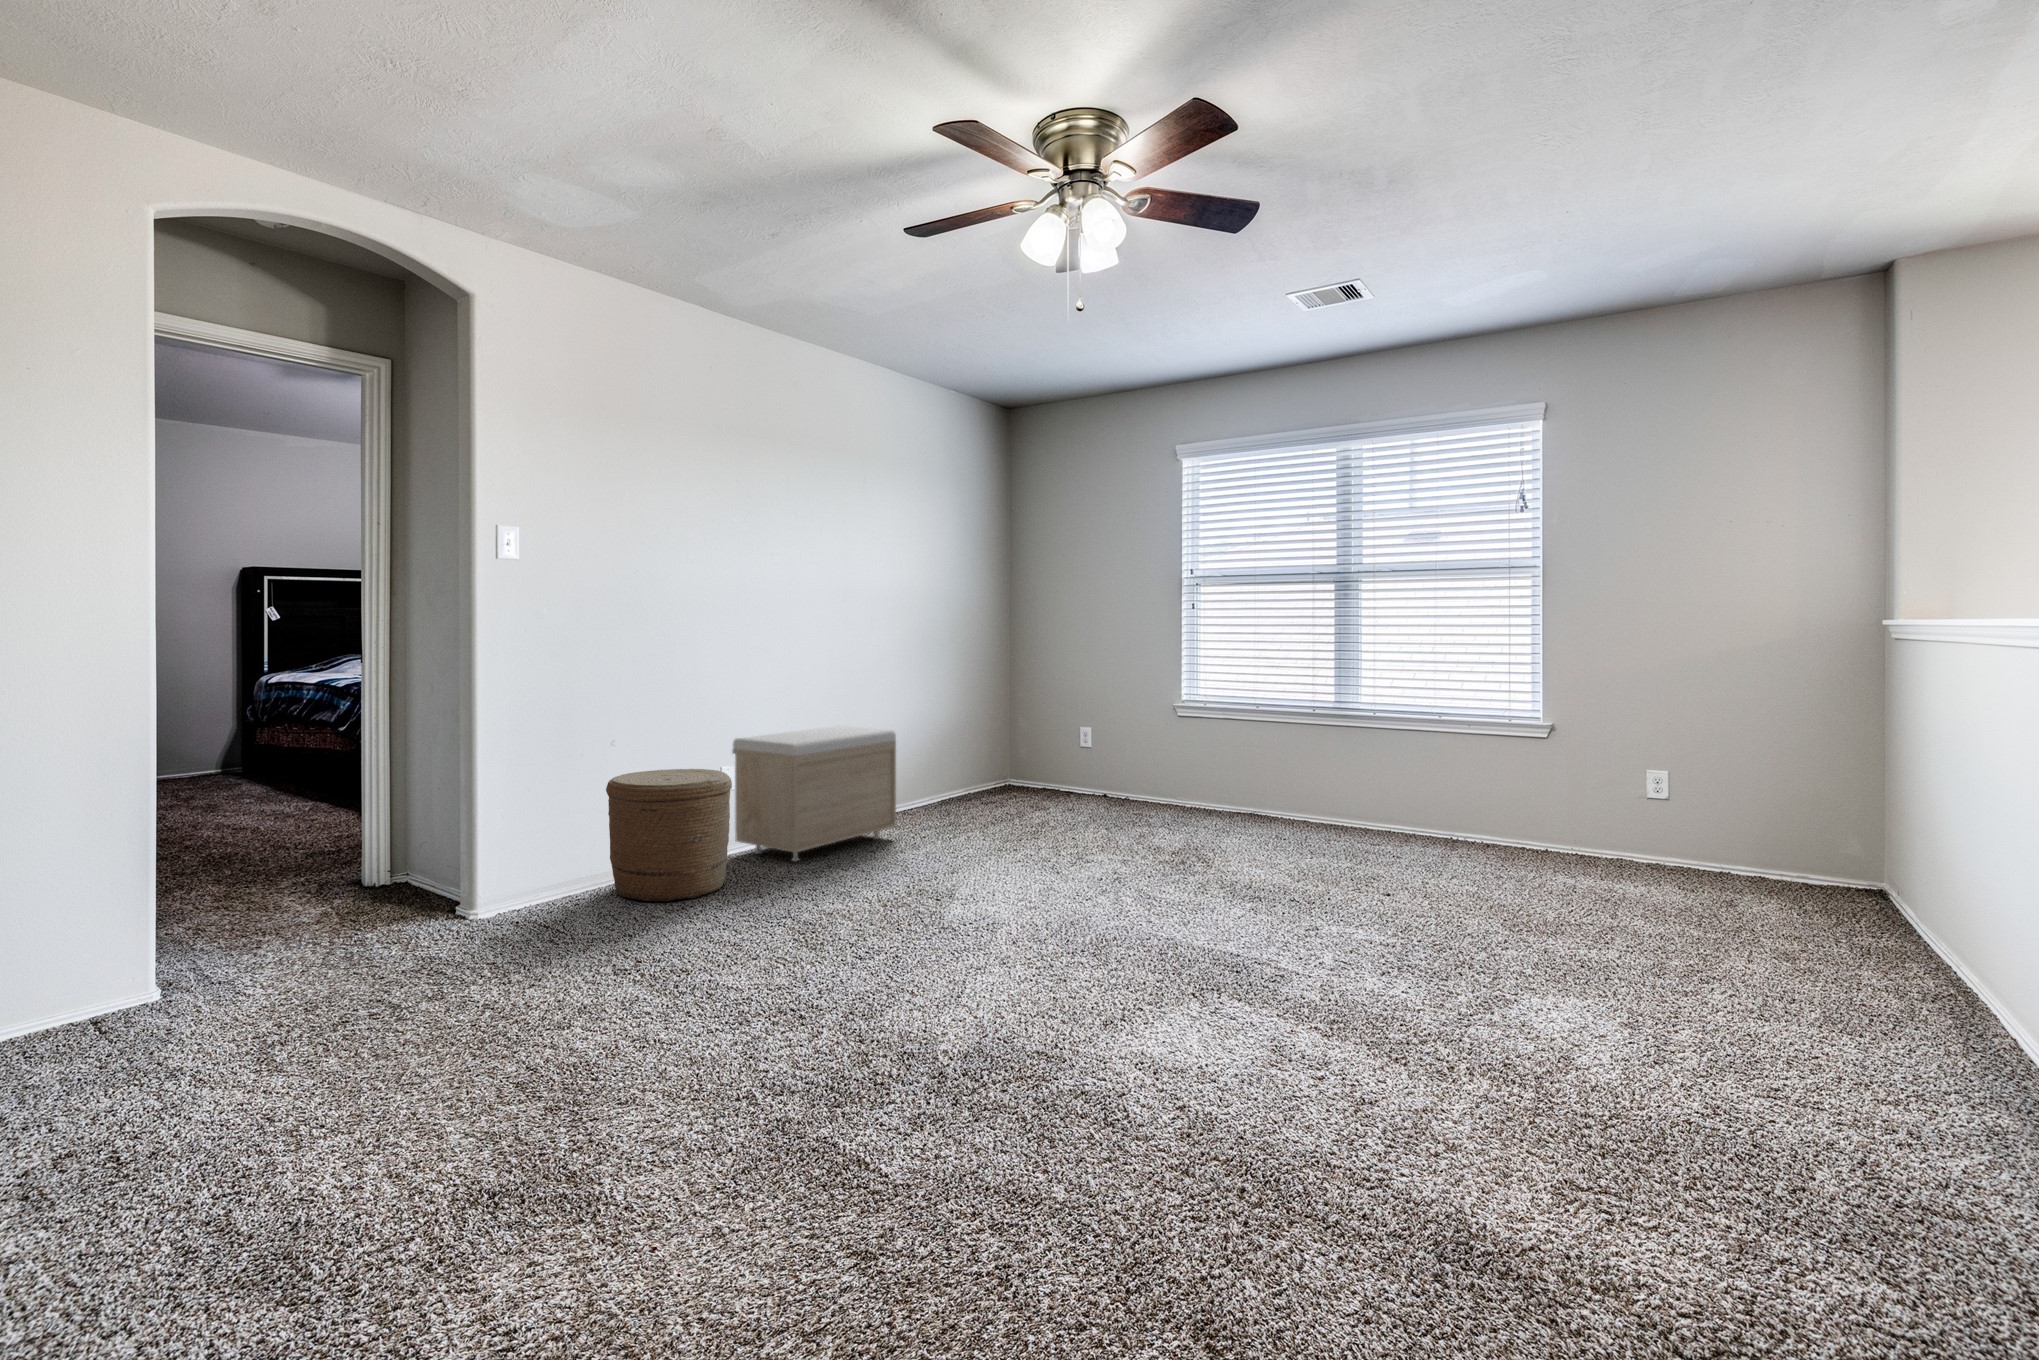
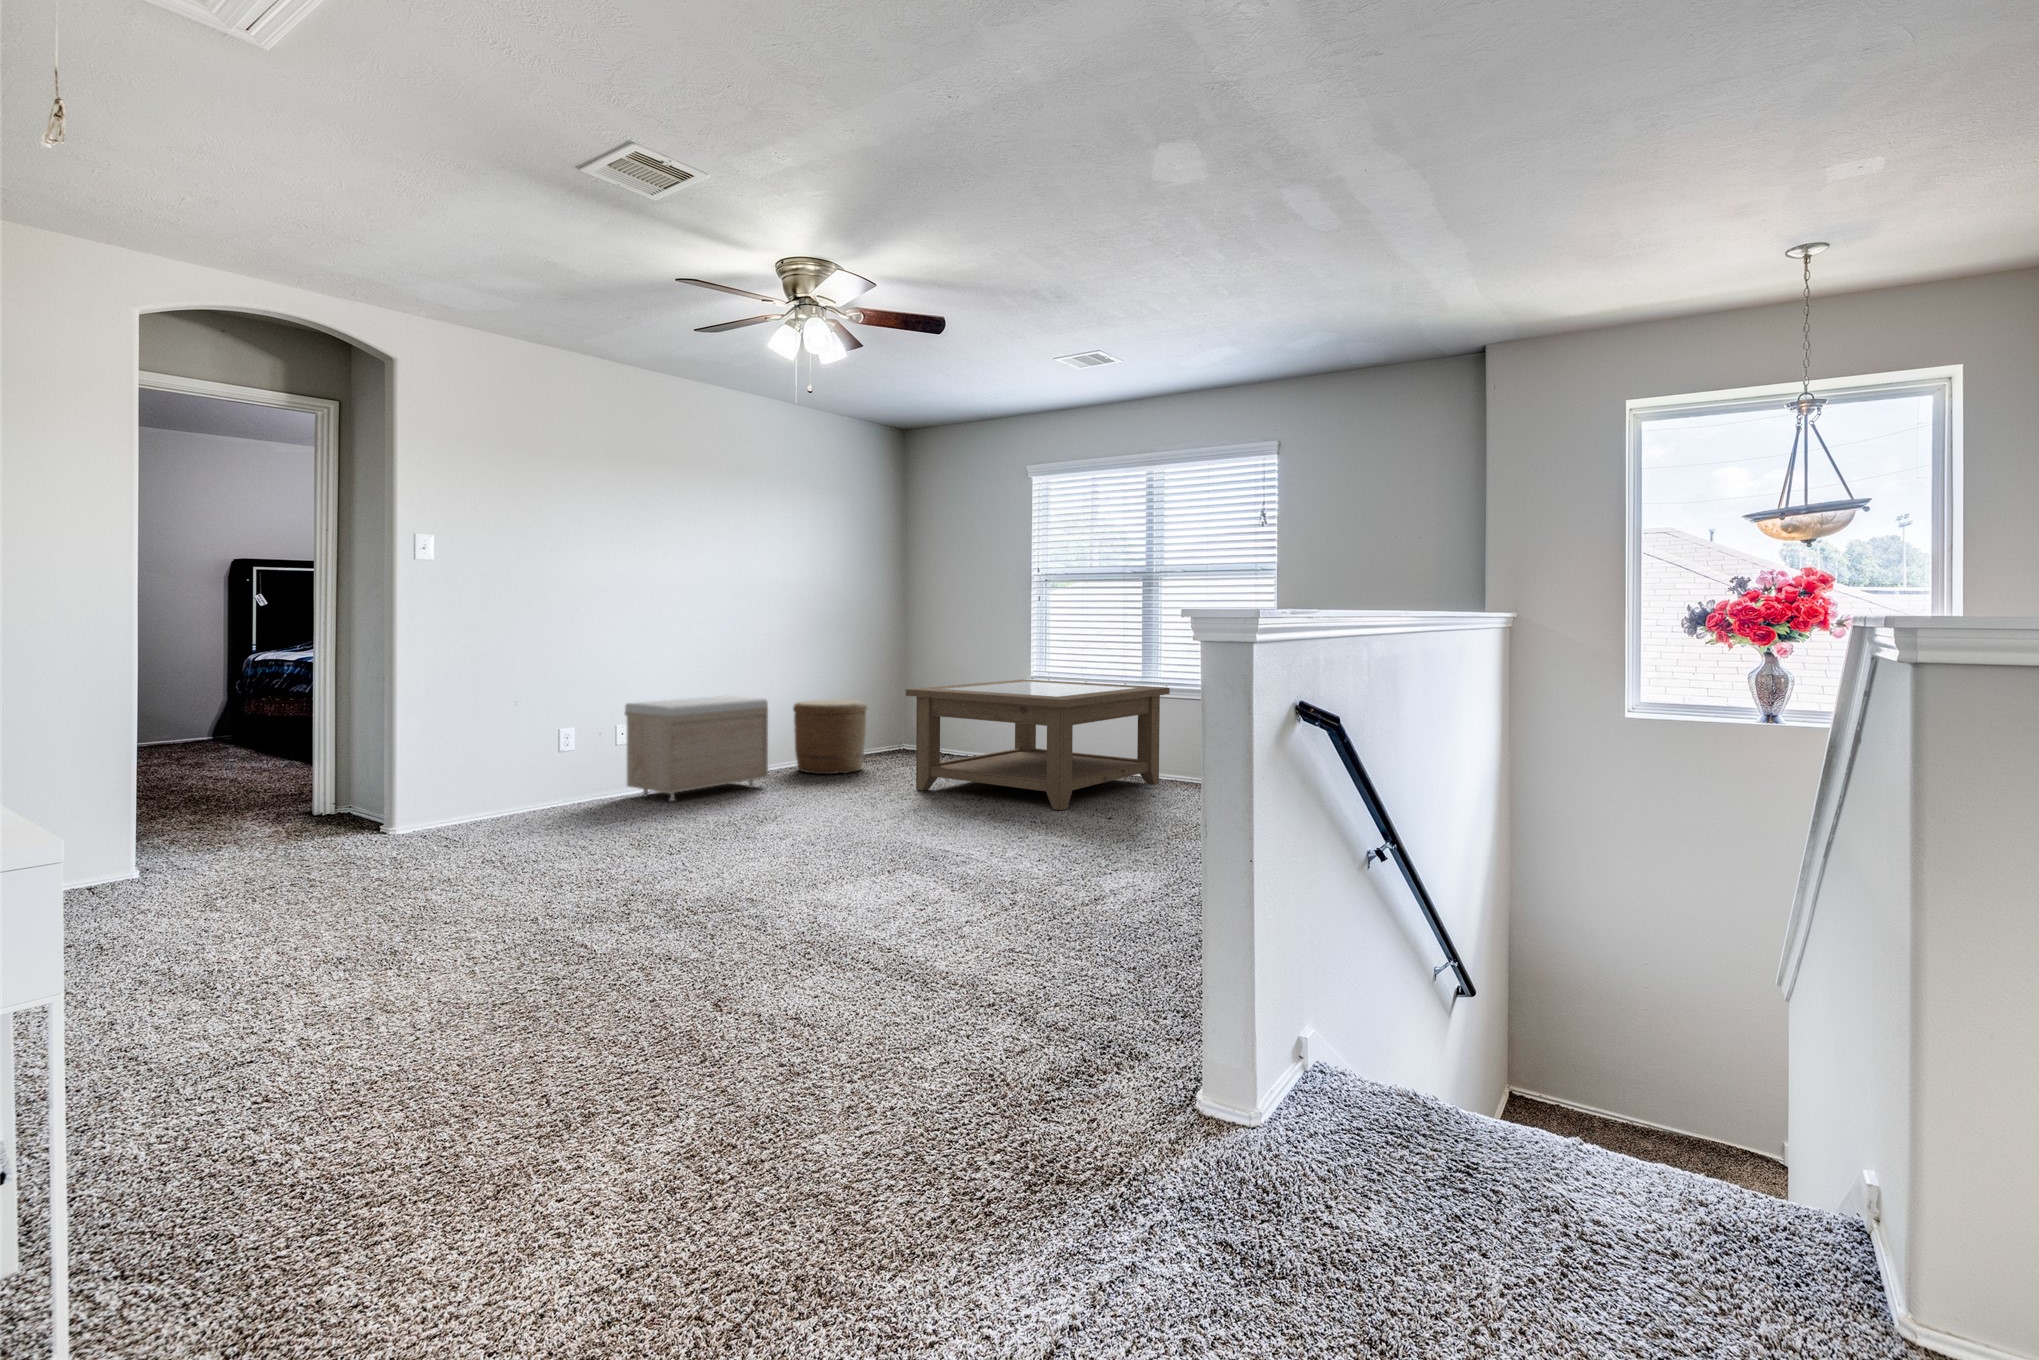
coffee table: none [1069,702,1380,875] -> present [906,679,1170,810]
woven basket: present [606,769,732,902] -> present [793,700,867,774]

